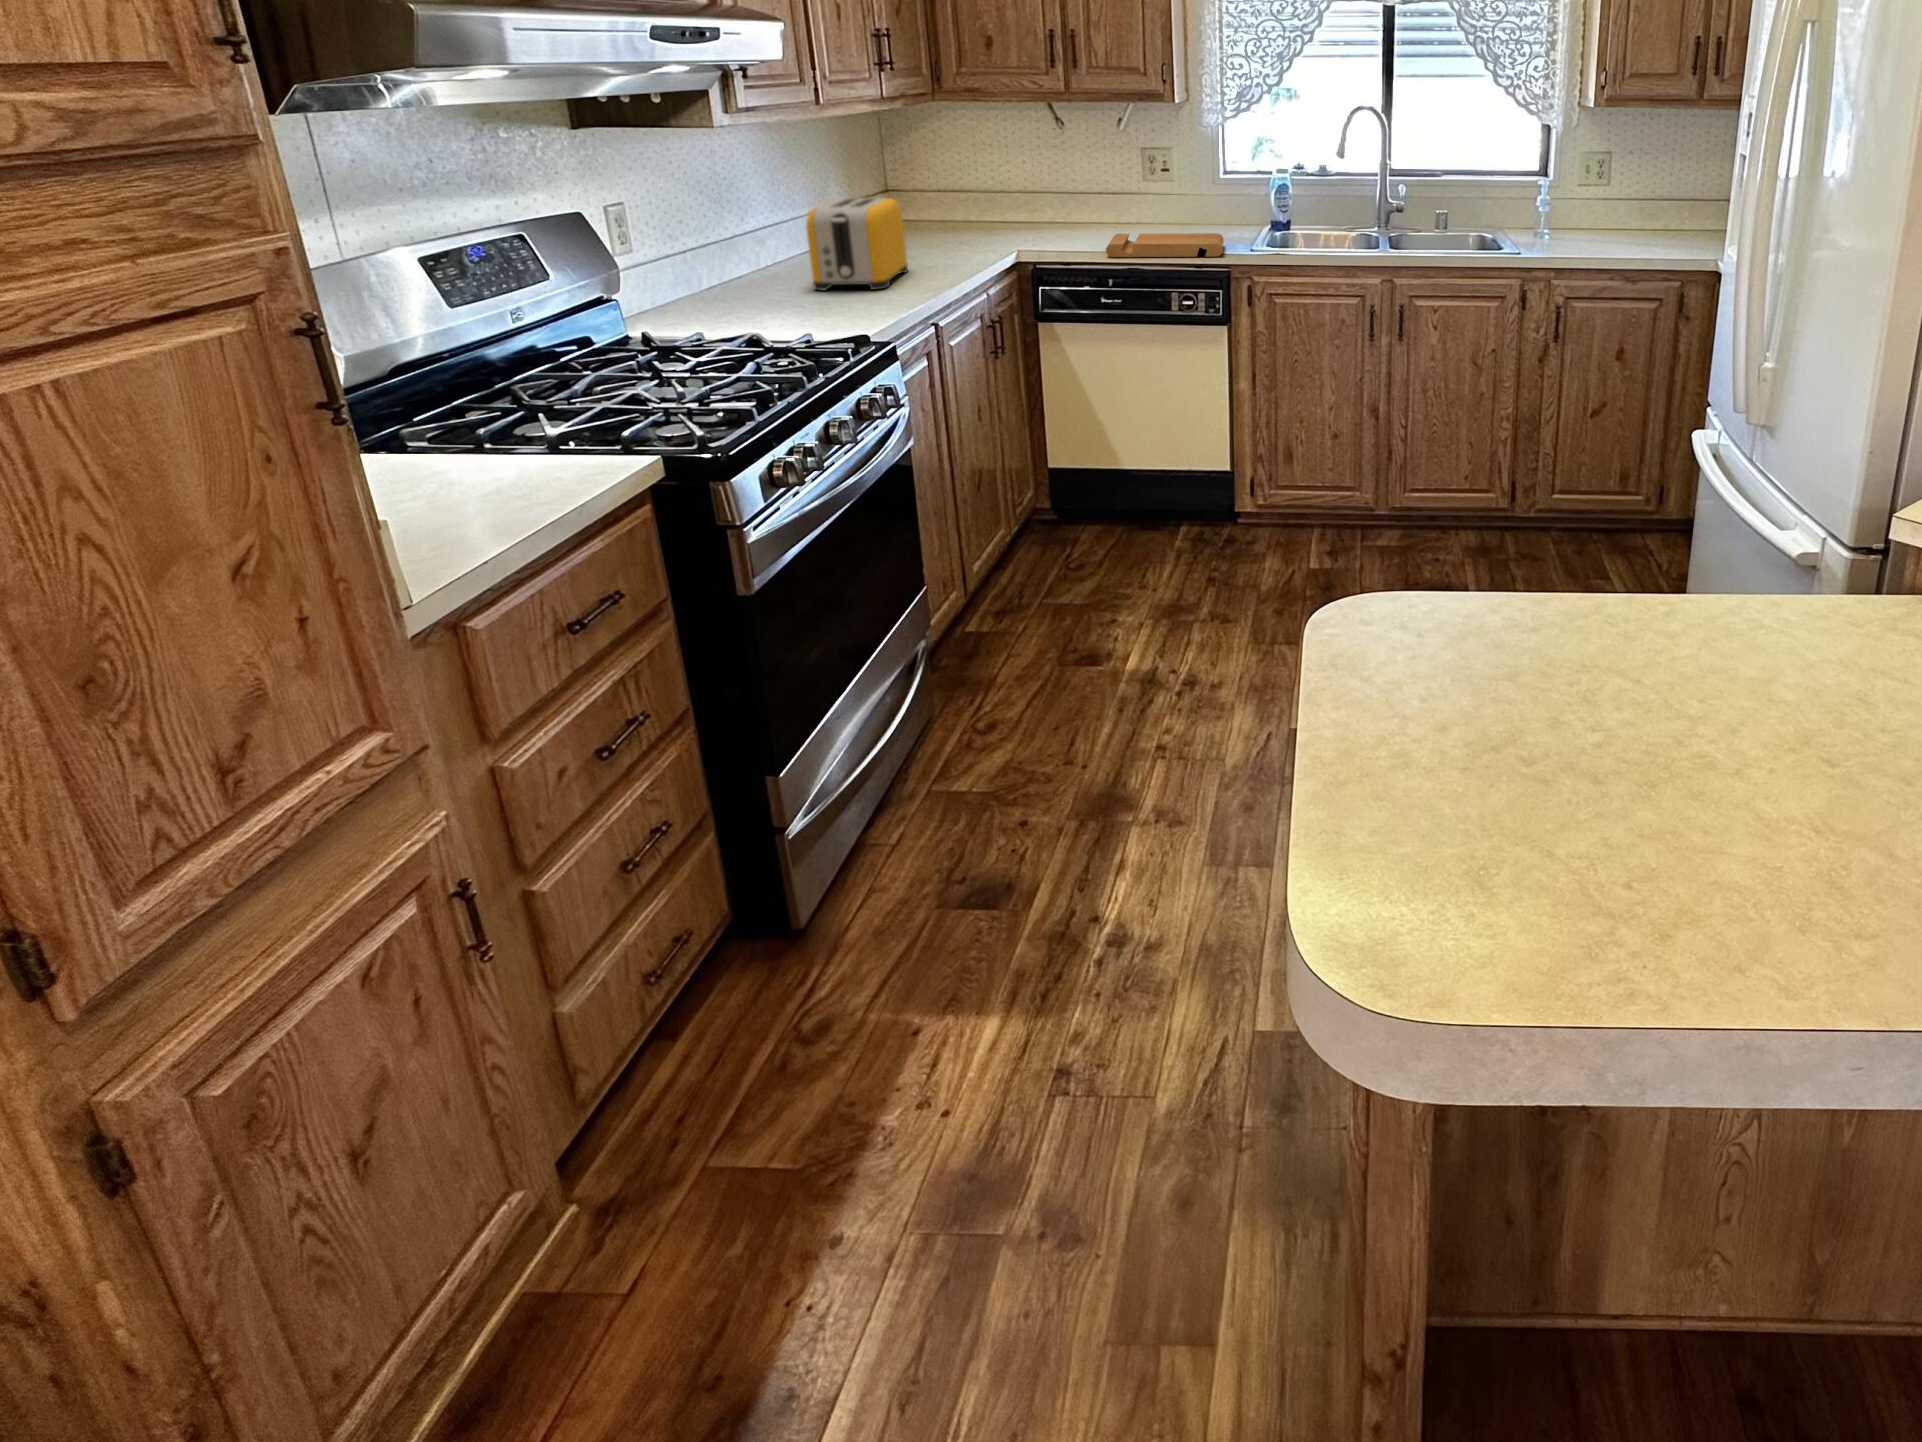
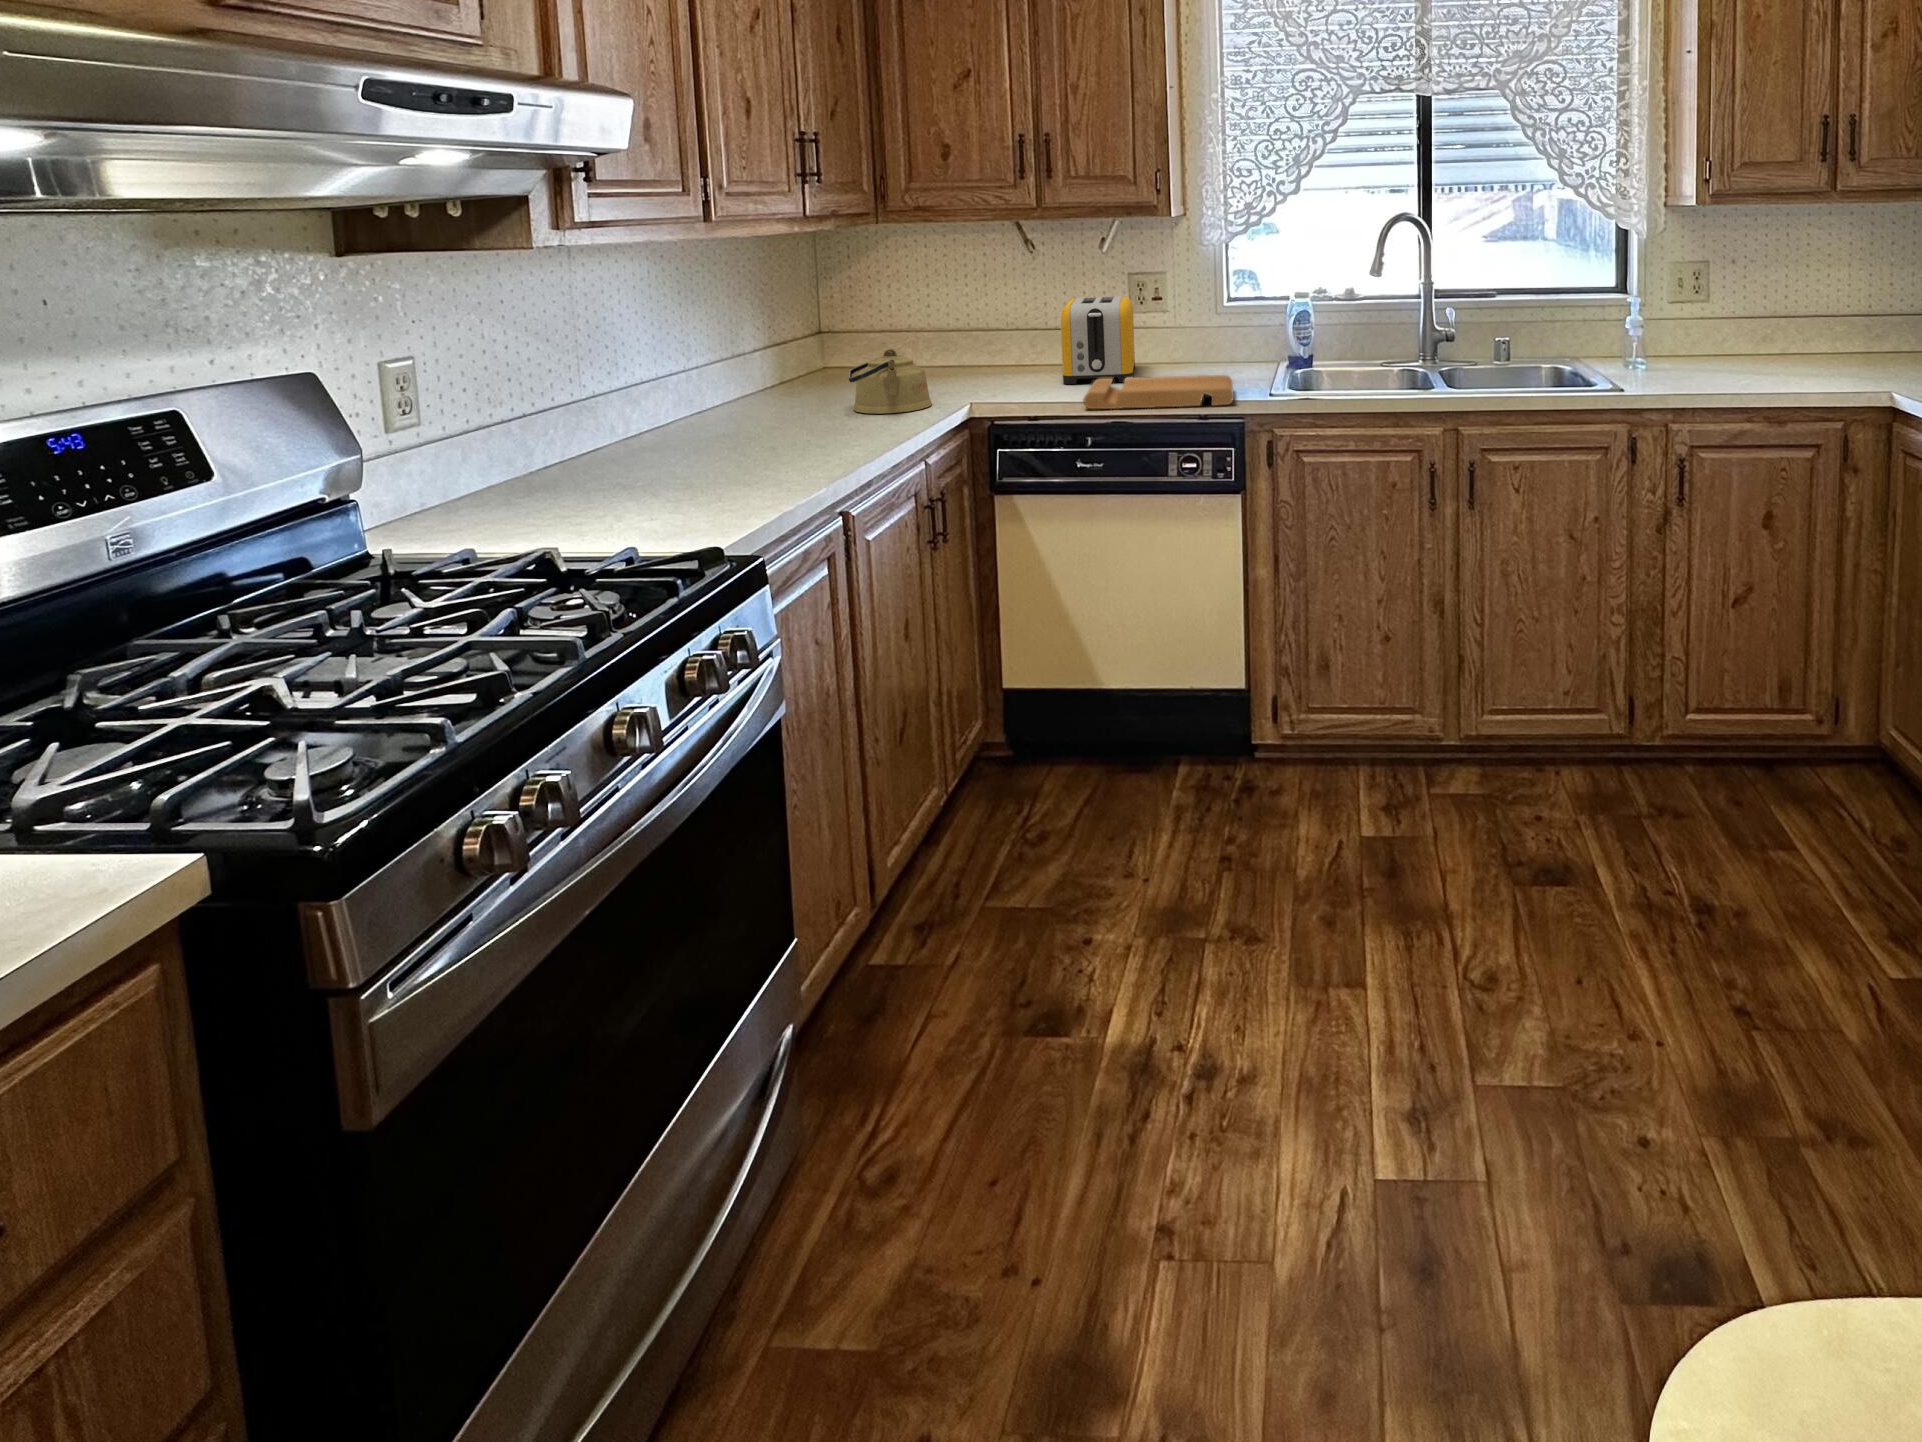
toaster: present [806,198,908,290] -> present [1061,296,1135,384]
kettle: none [920,205,987,256] -> present [848,349,932,414]

